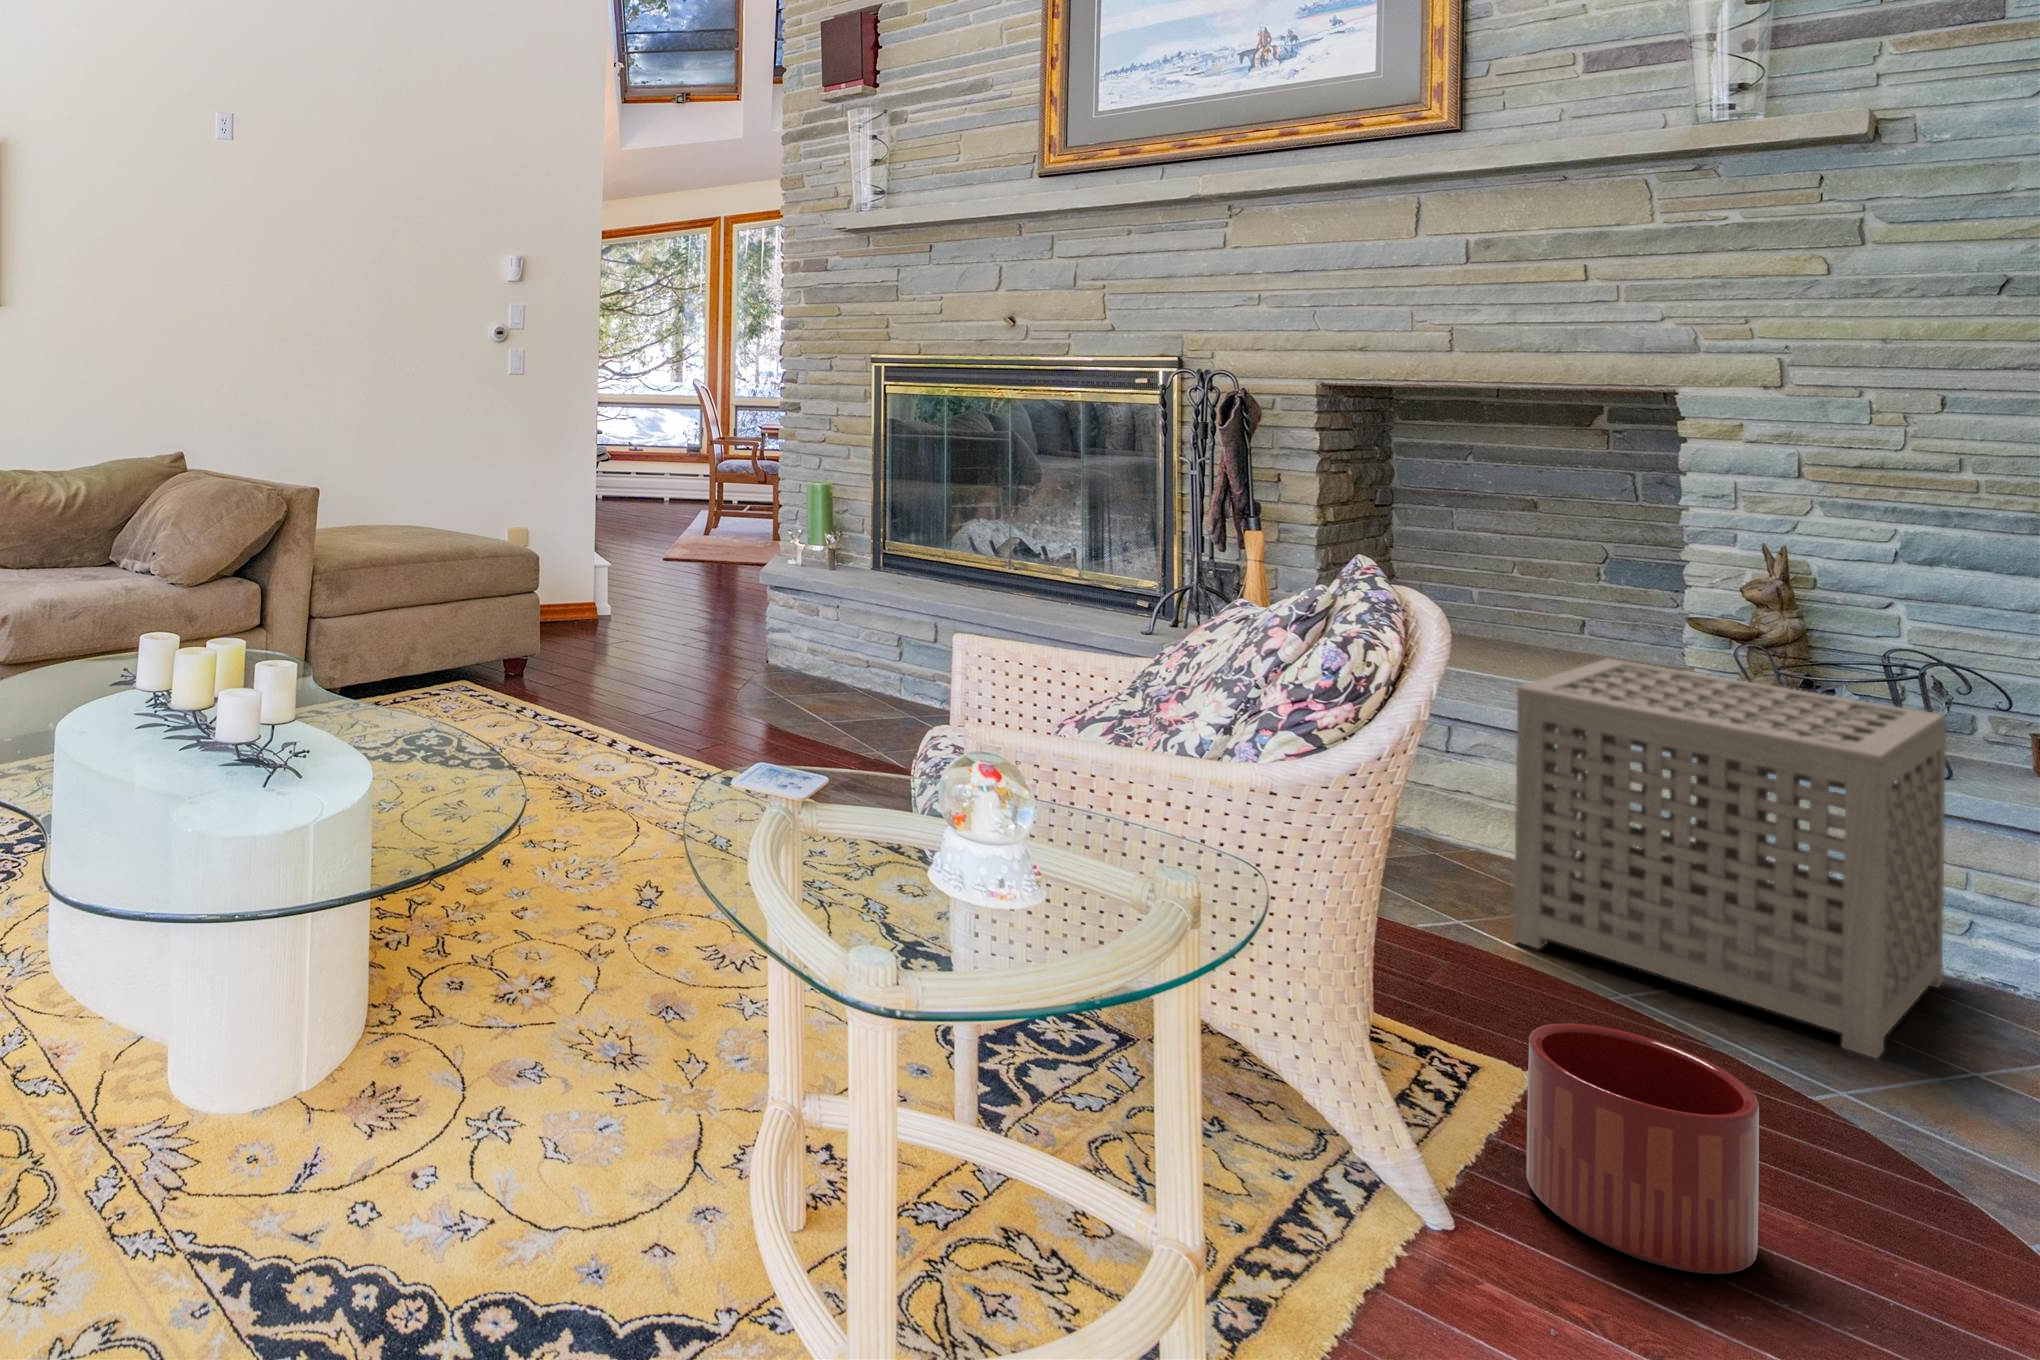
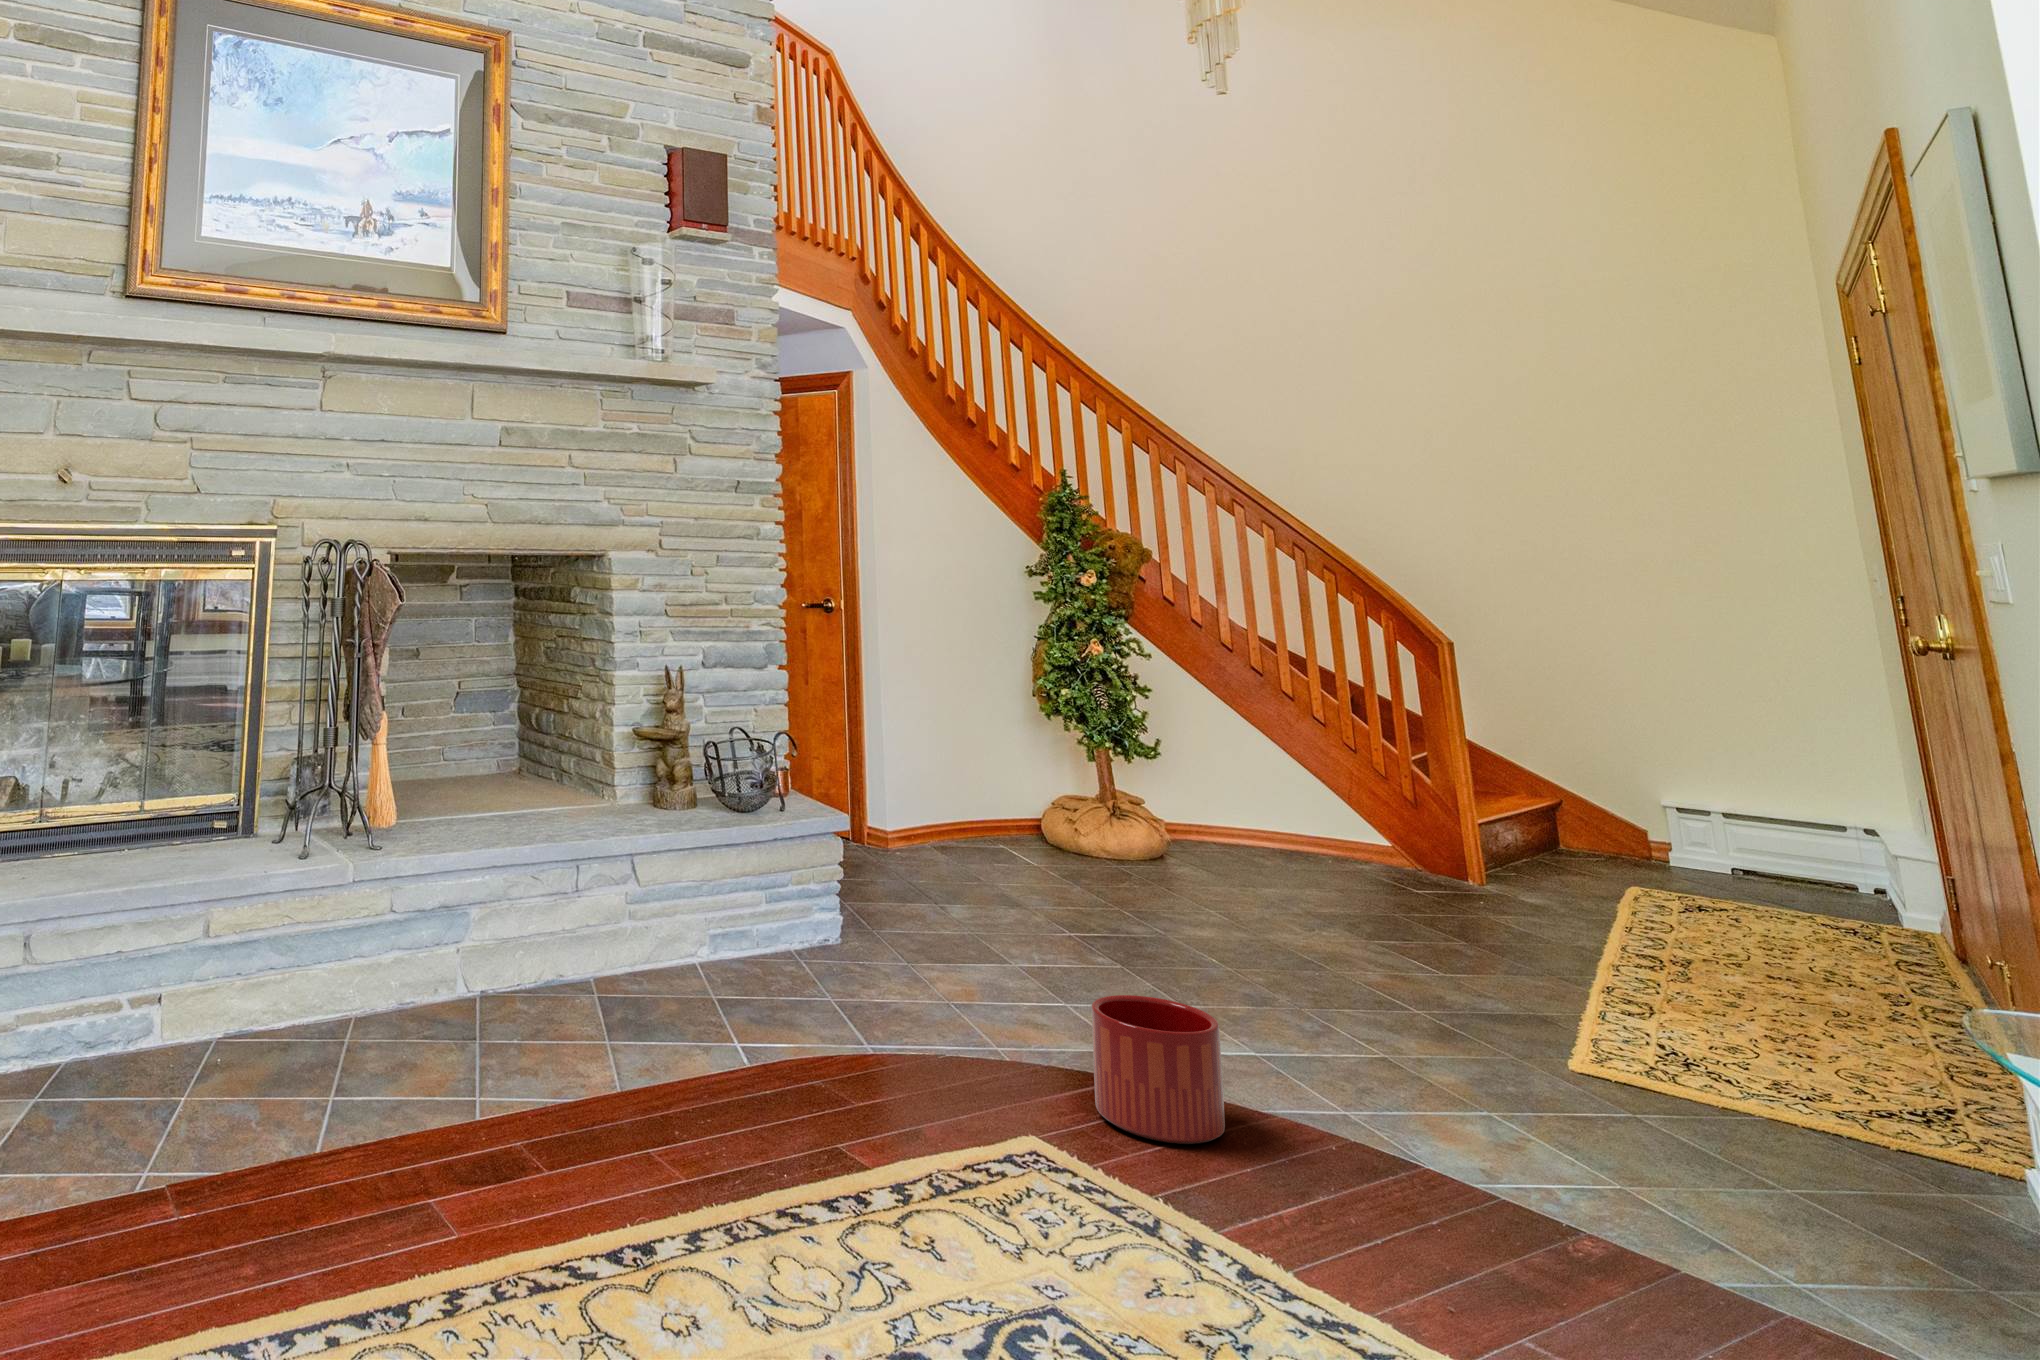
side table: present [1513,658,1946,1058] -> none [624,757,890,1009]

